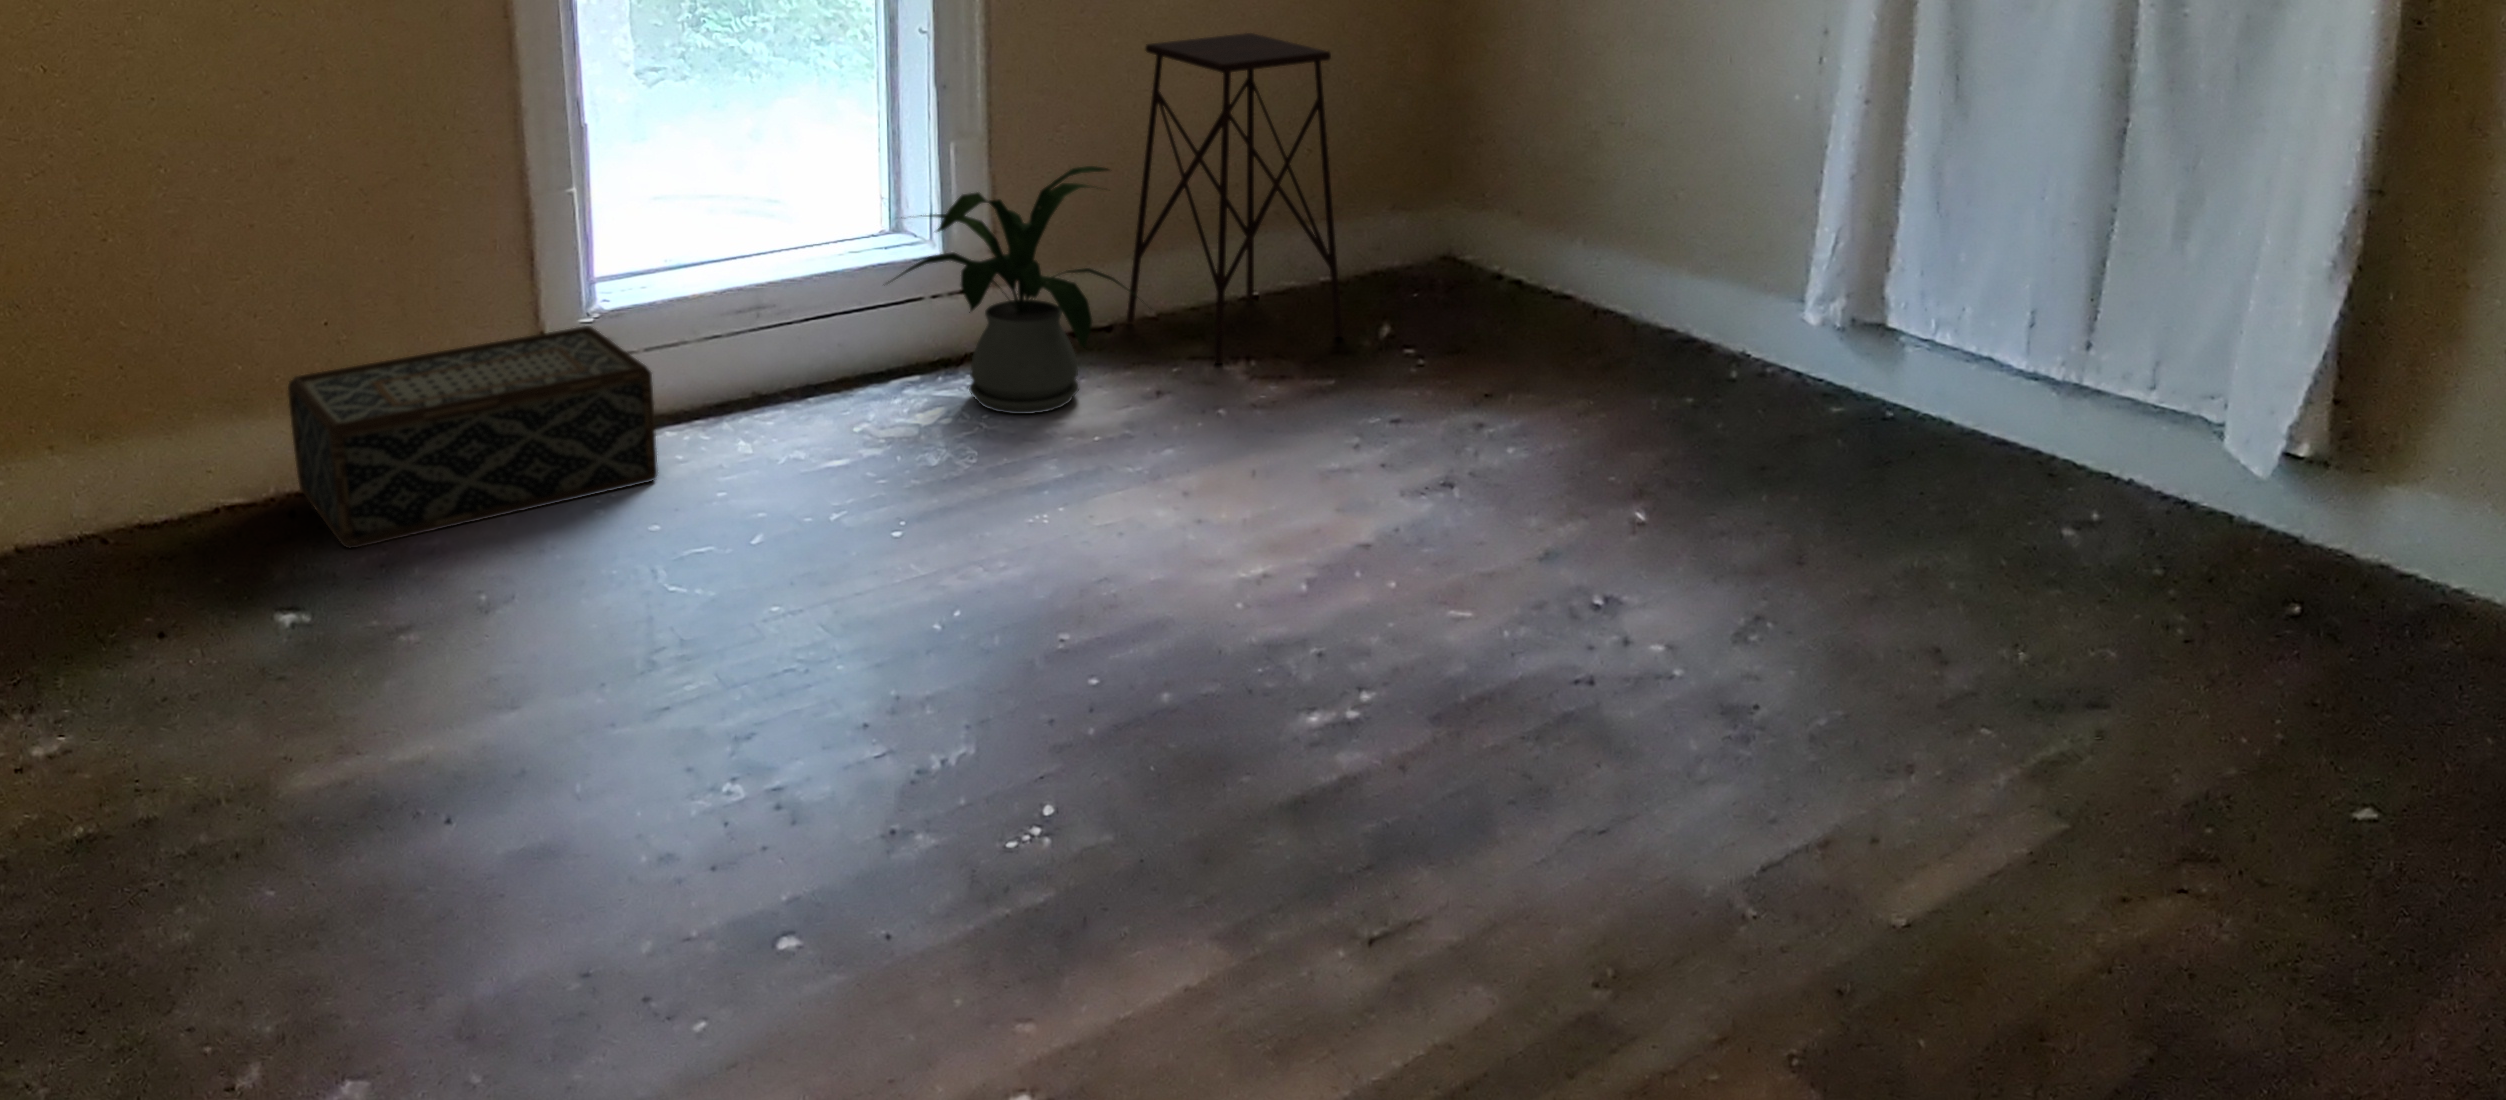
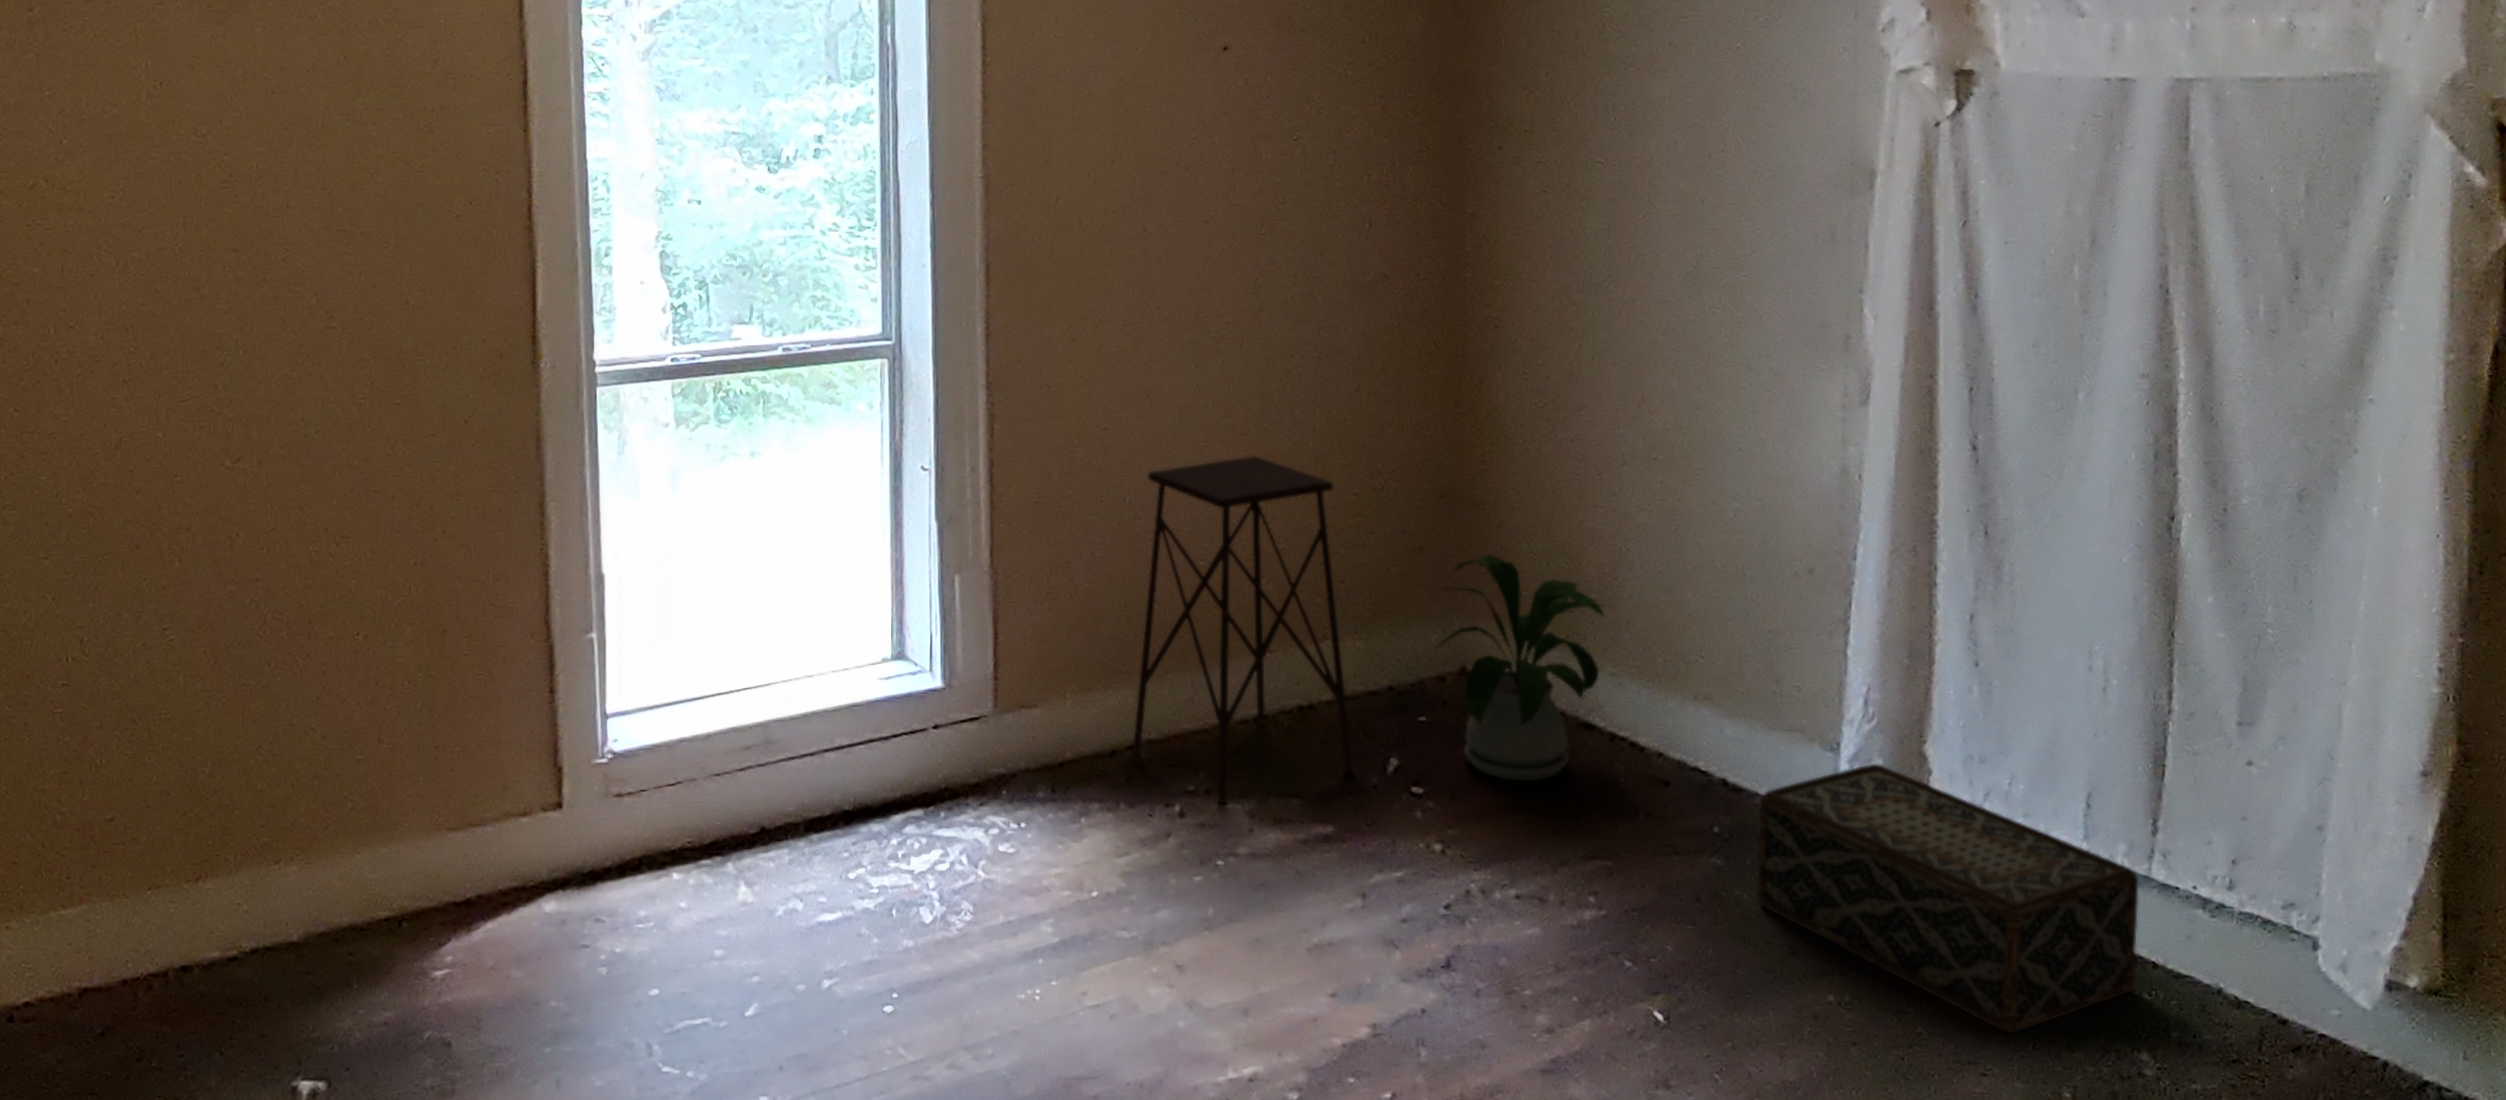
house plant: present [893,166,1138,414] -> present [1441,555,1603,781]
woven basket: present [288,326,658,548] -> present [1757,764,2138,1032]

